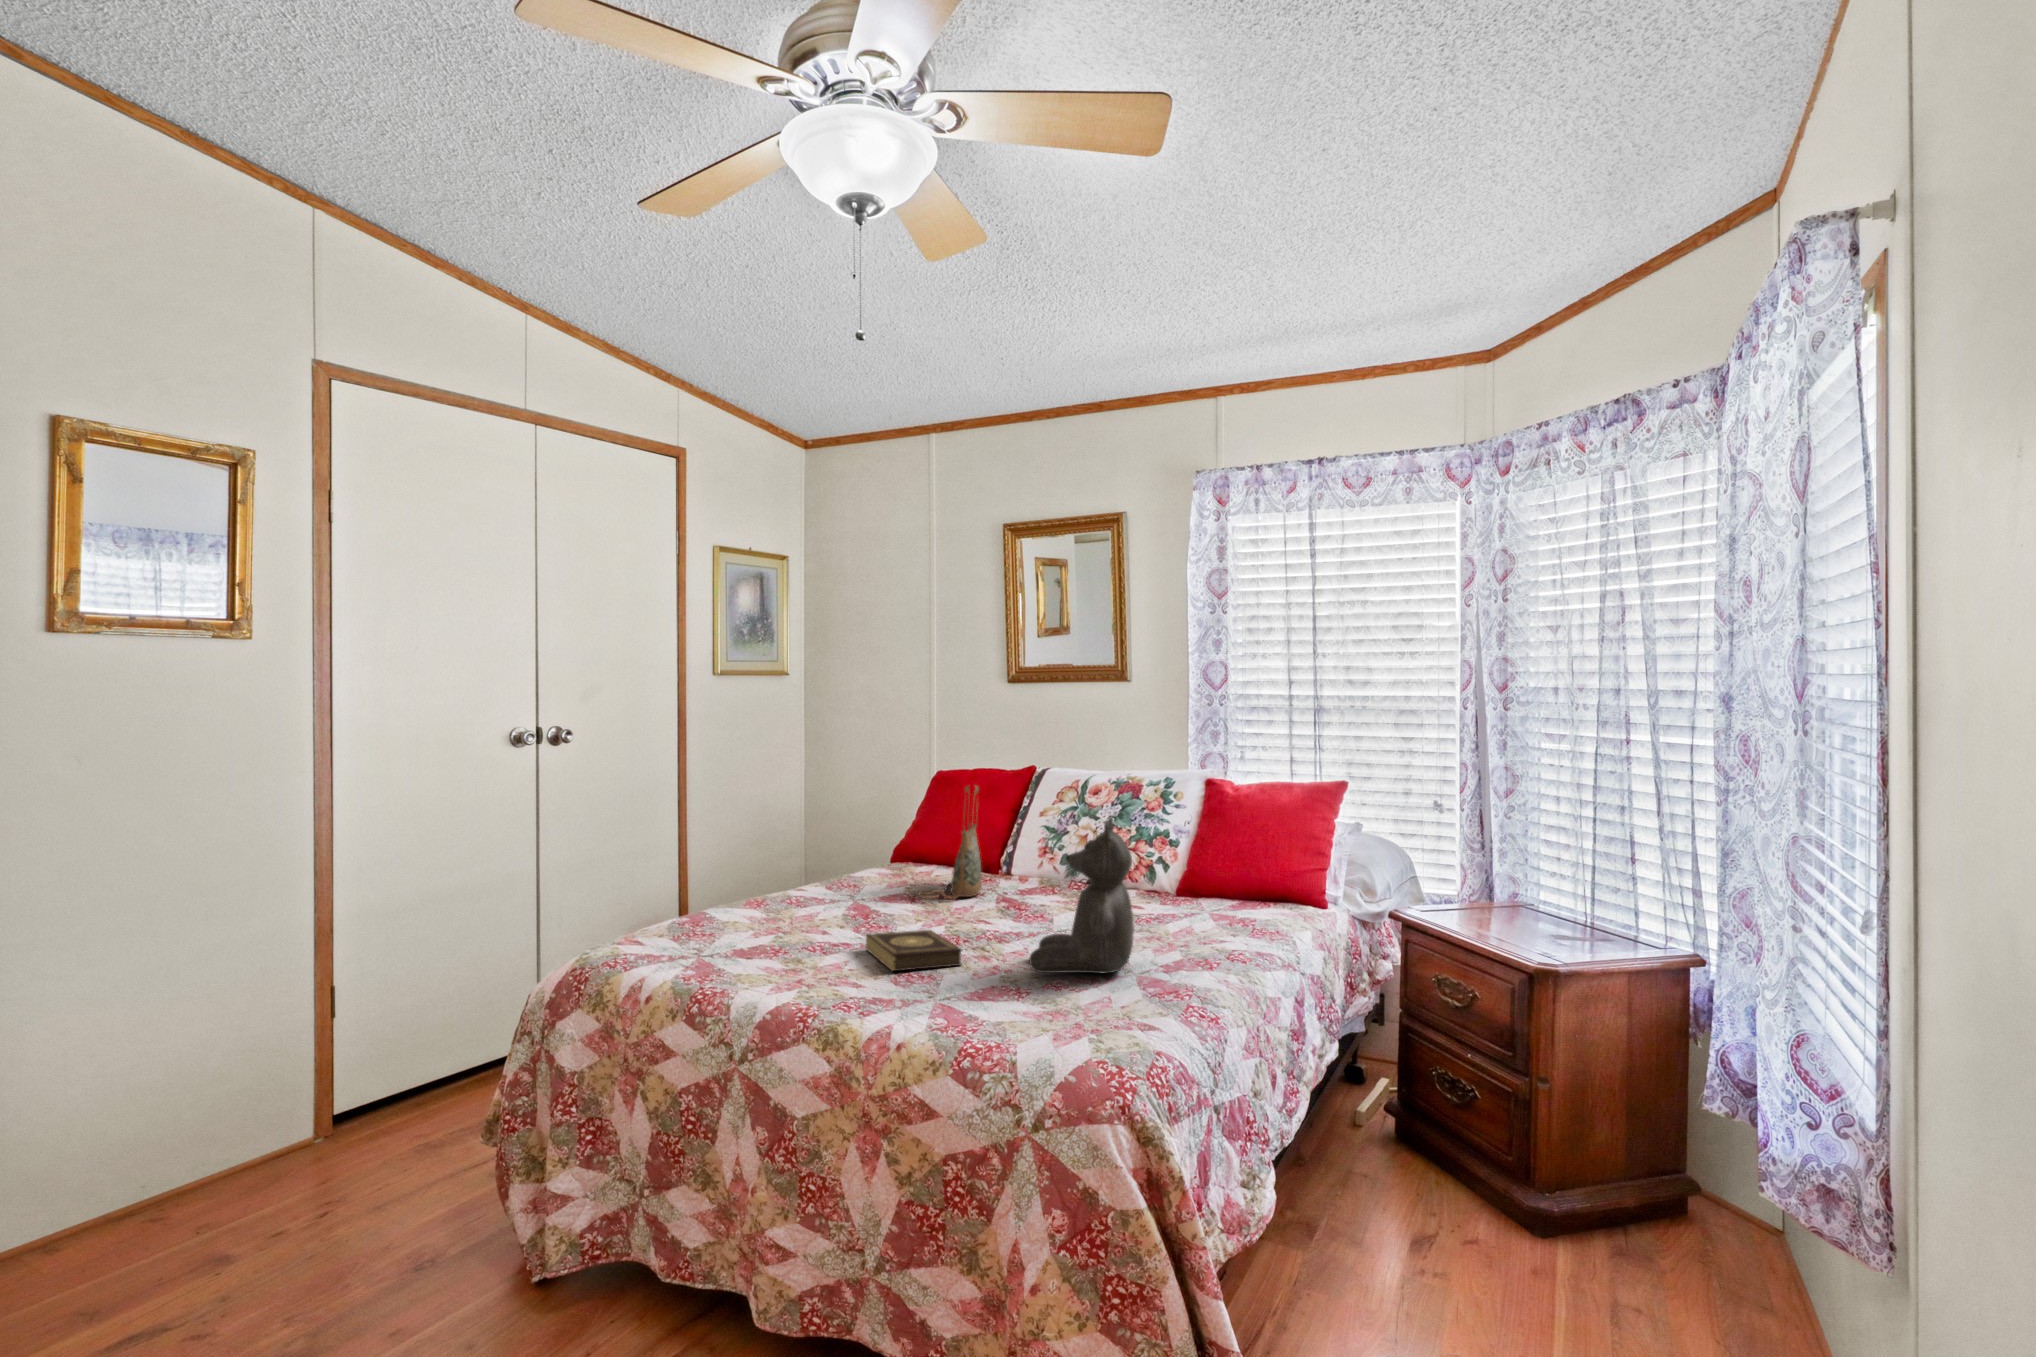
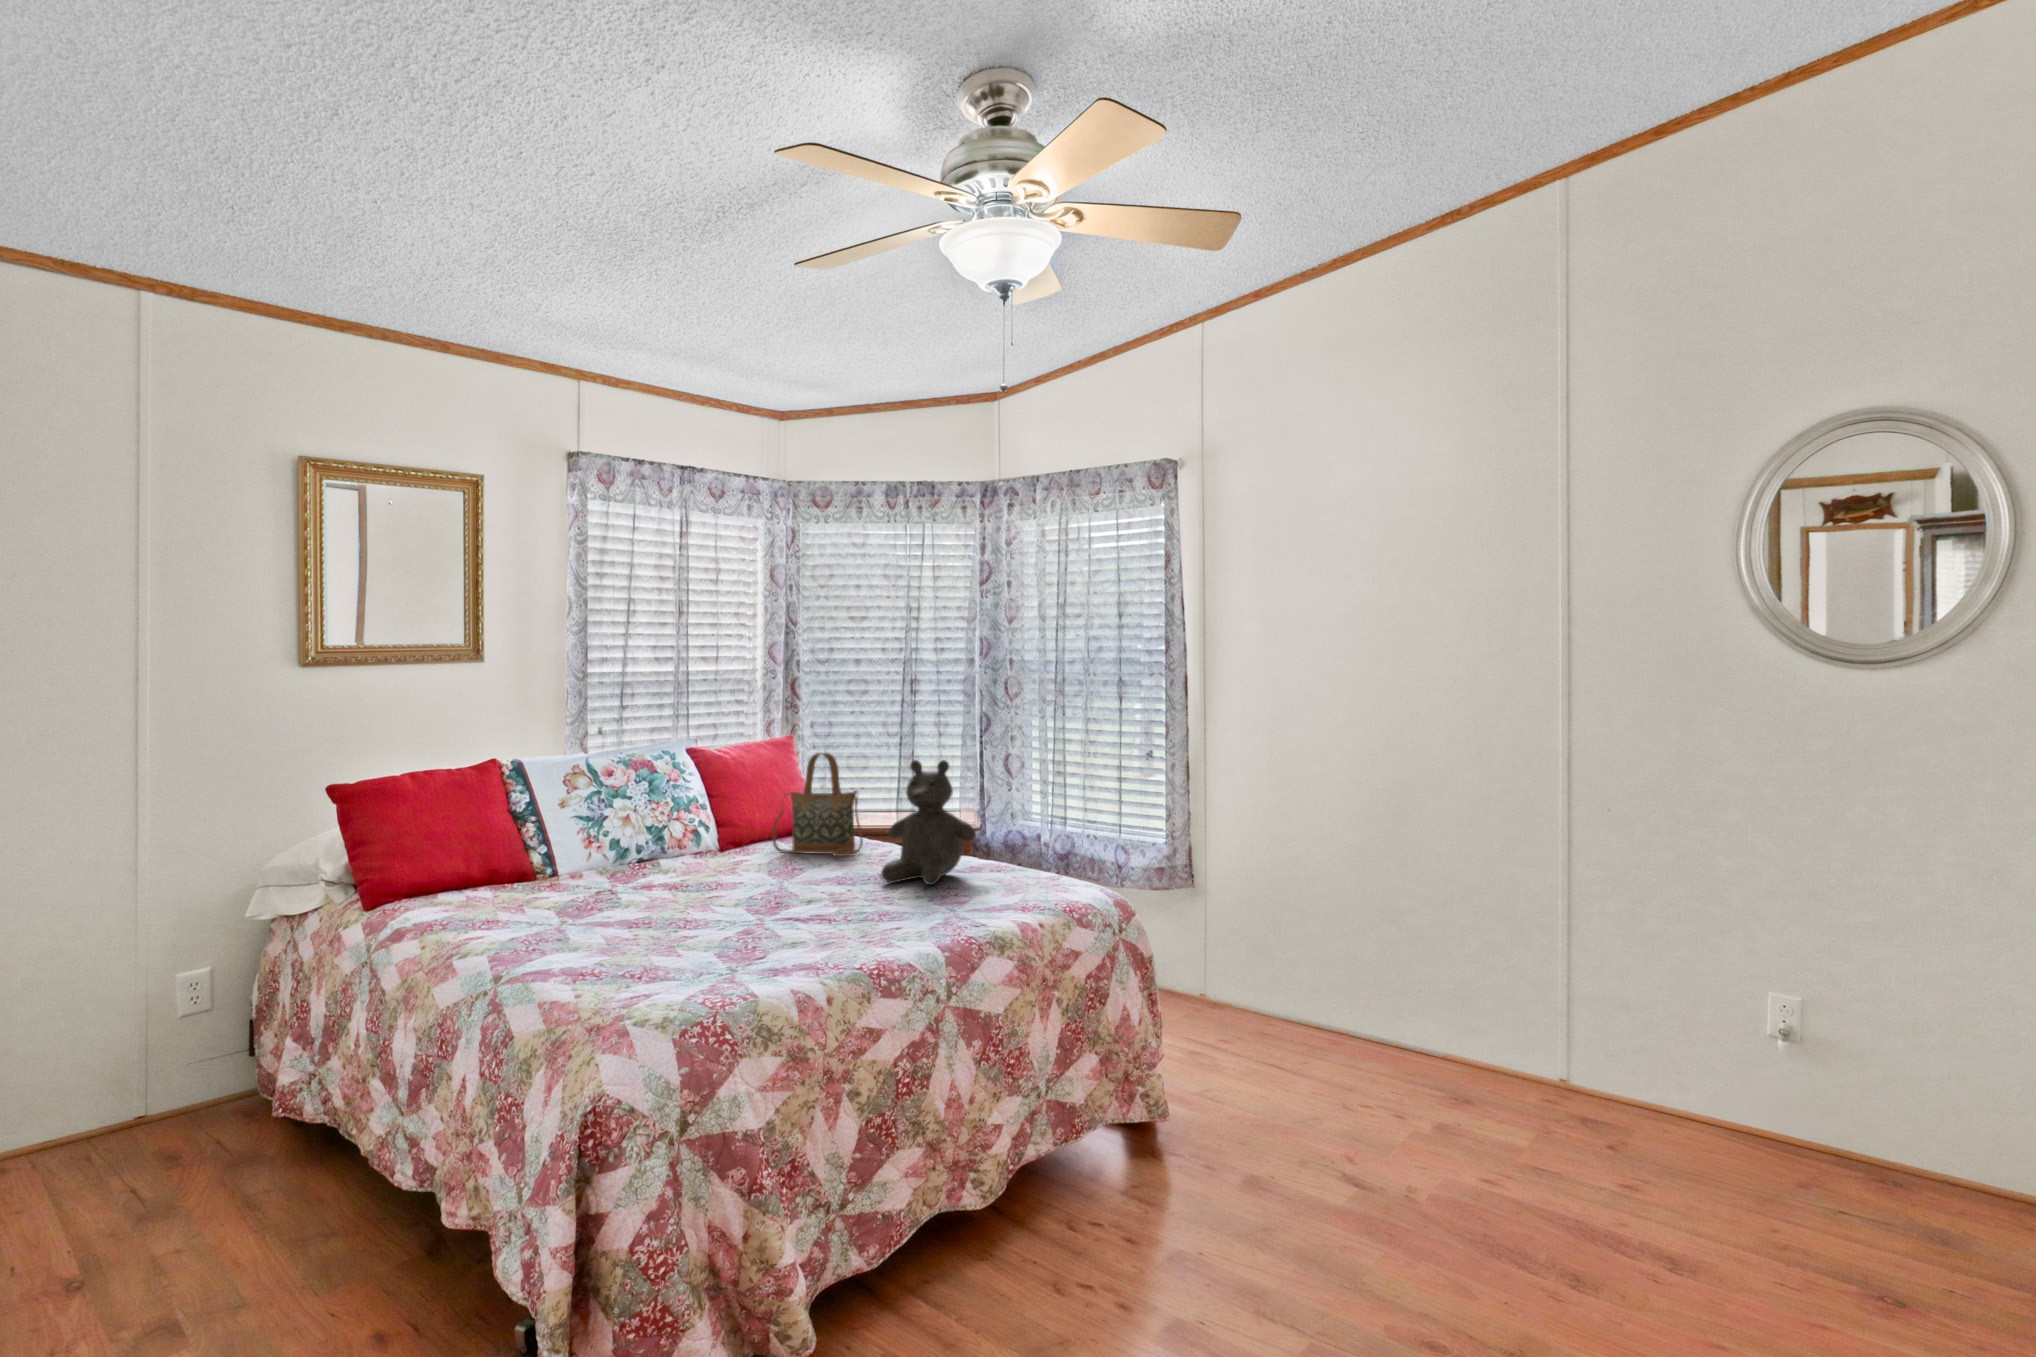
handbag: present [919,786,982,899] -> present [773,753,863,856]
book: present [866,930,962,971] -> none [796,887,886,921]

